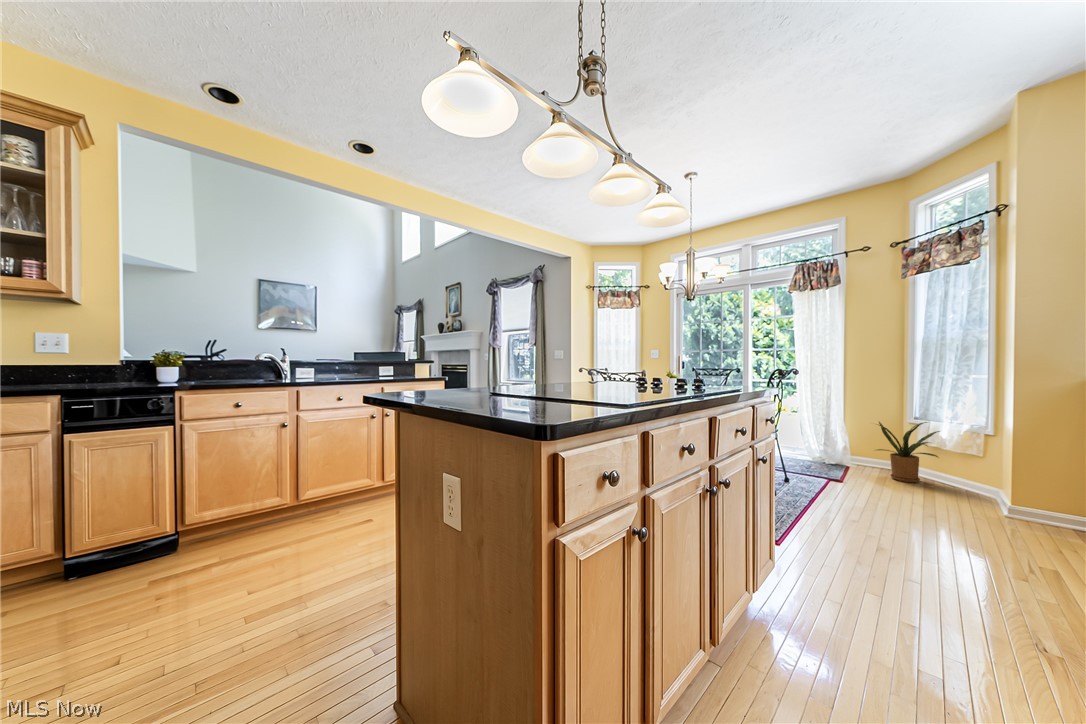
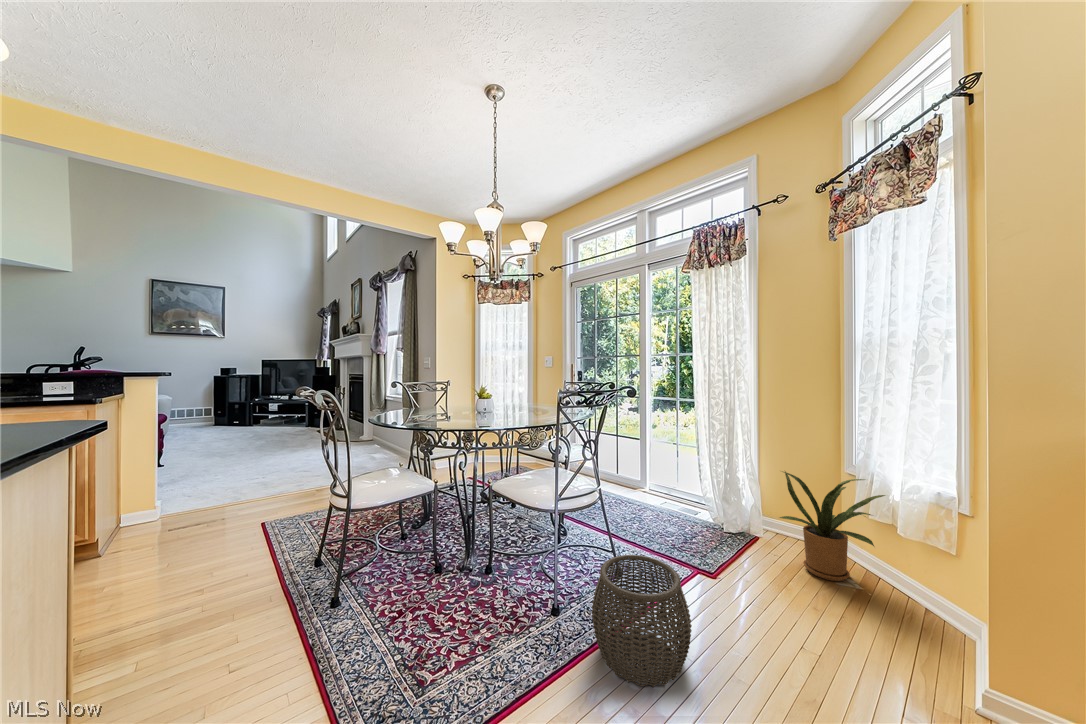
woven basket: none [811,462,876,518] -> present [592,555,692,687]

